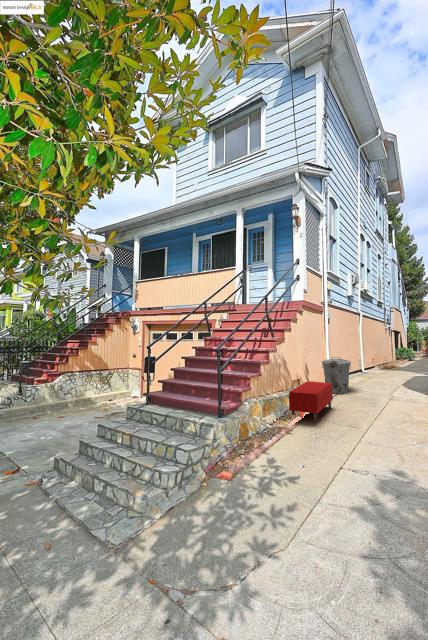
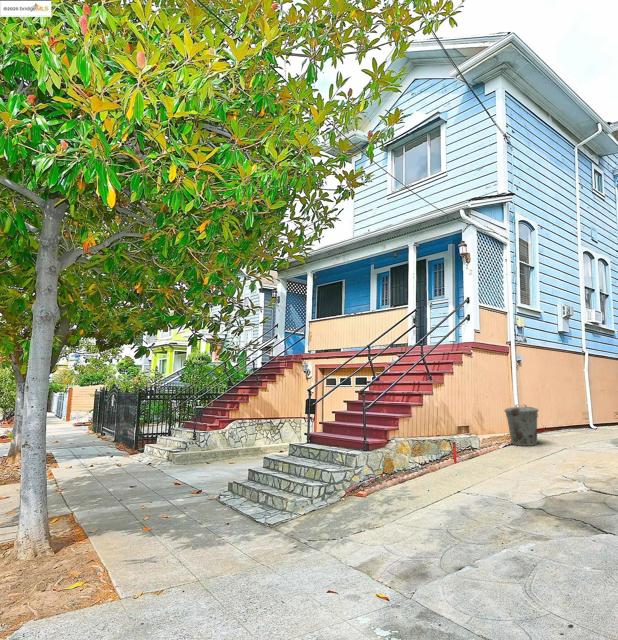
bench: present [289,381,333,422] -> none [446,428,503,466]

